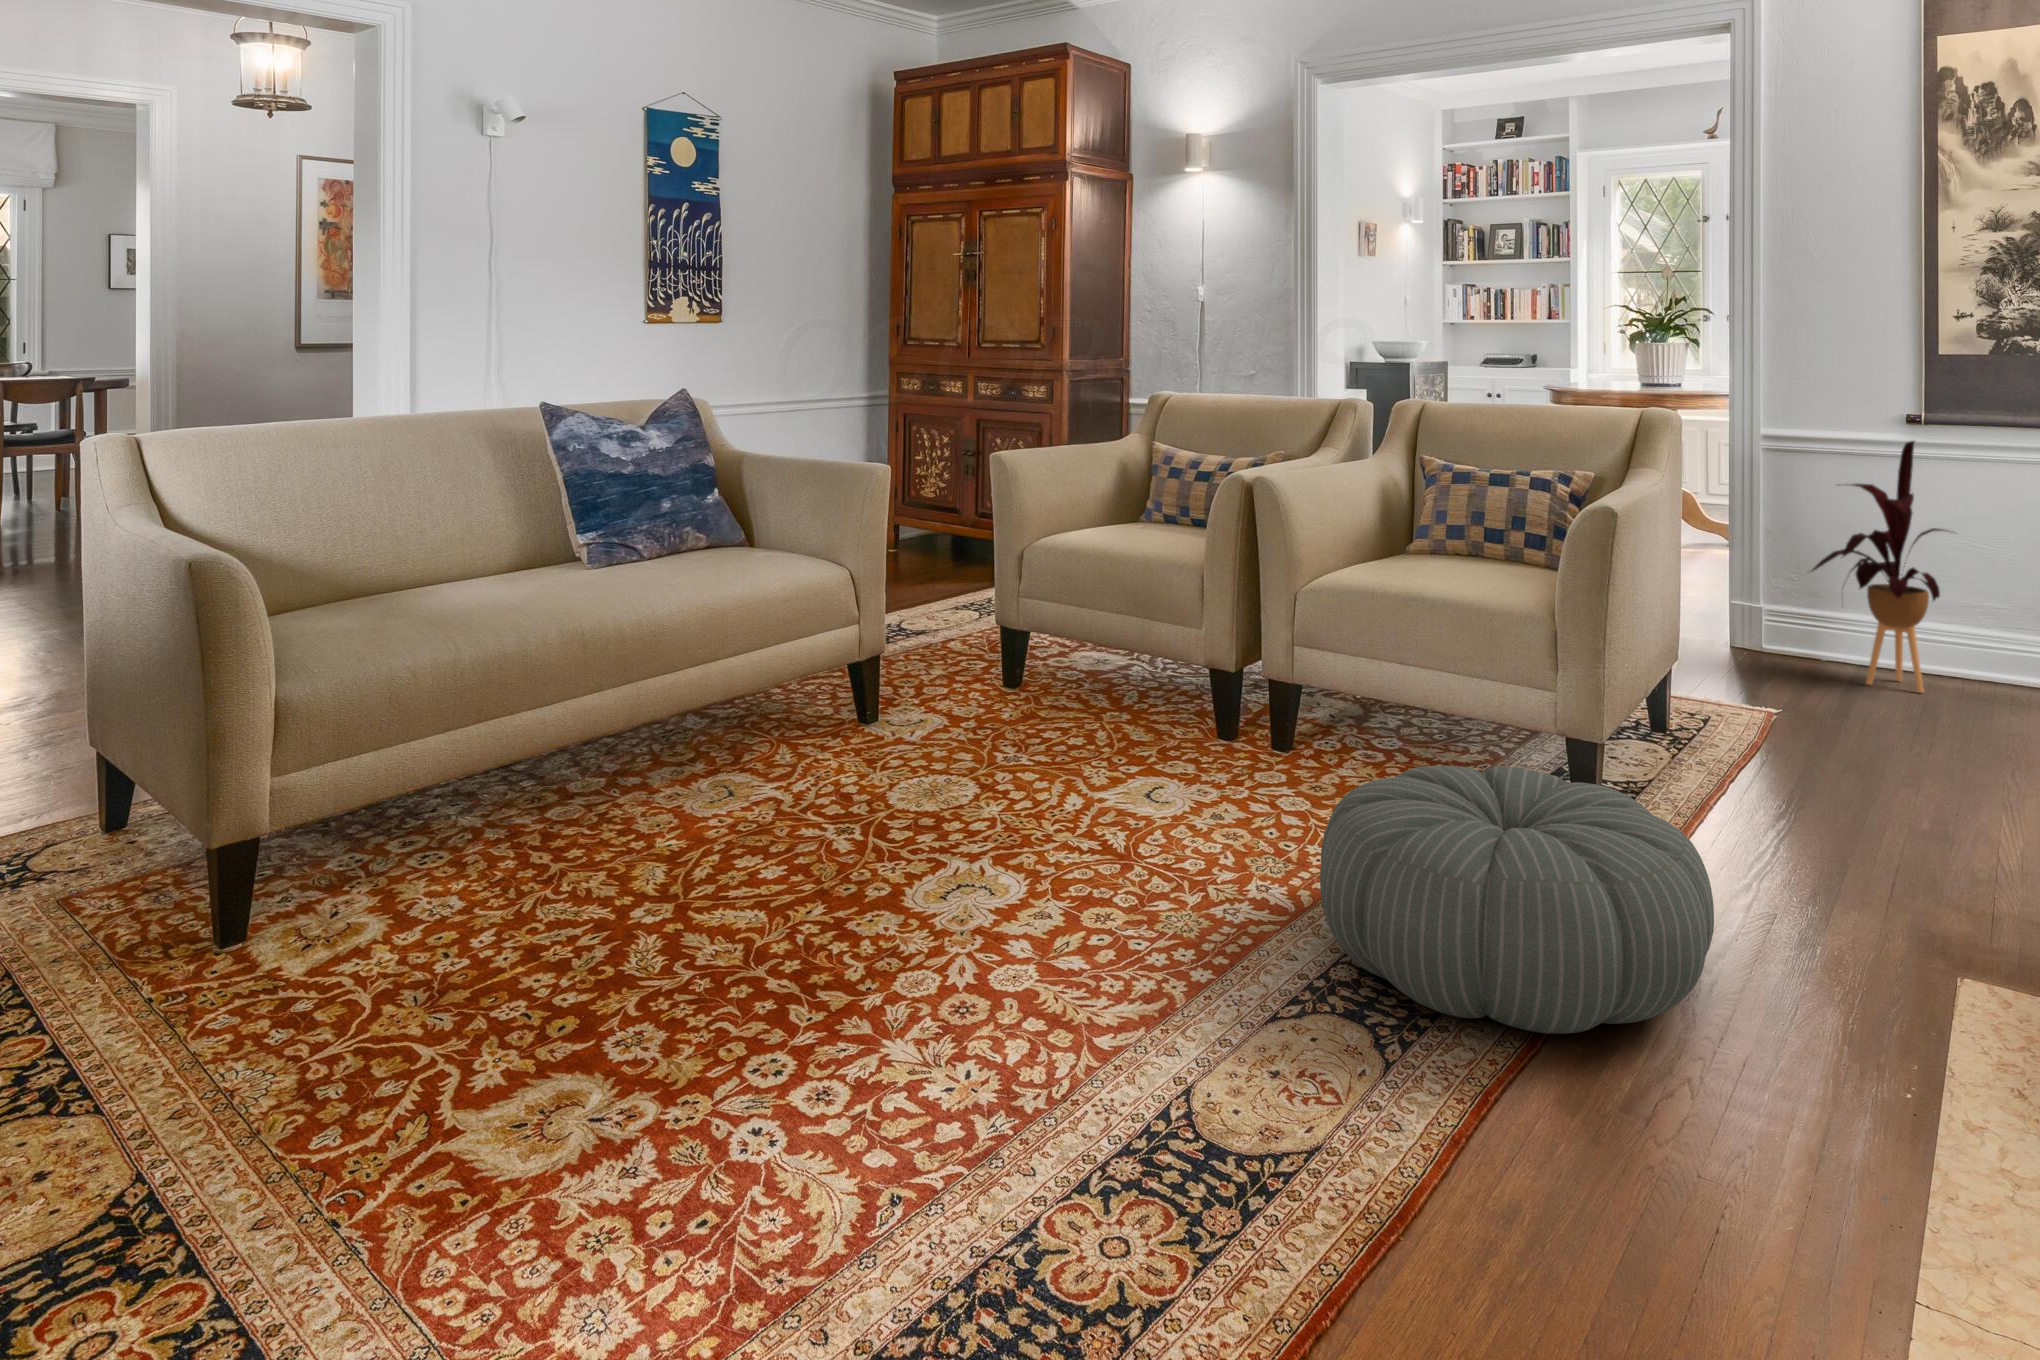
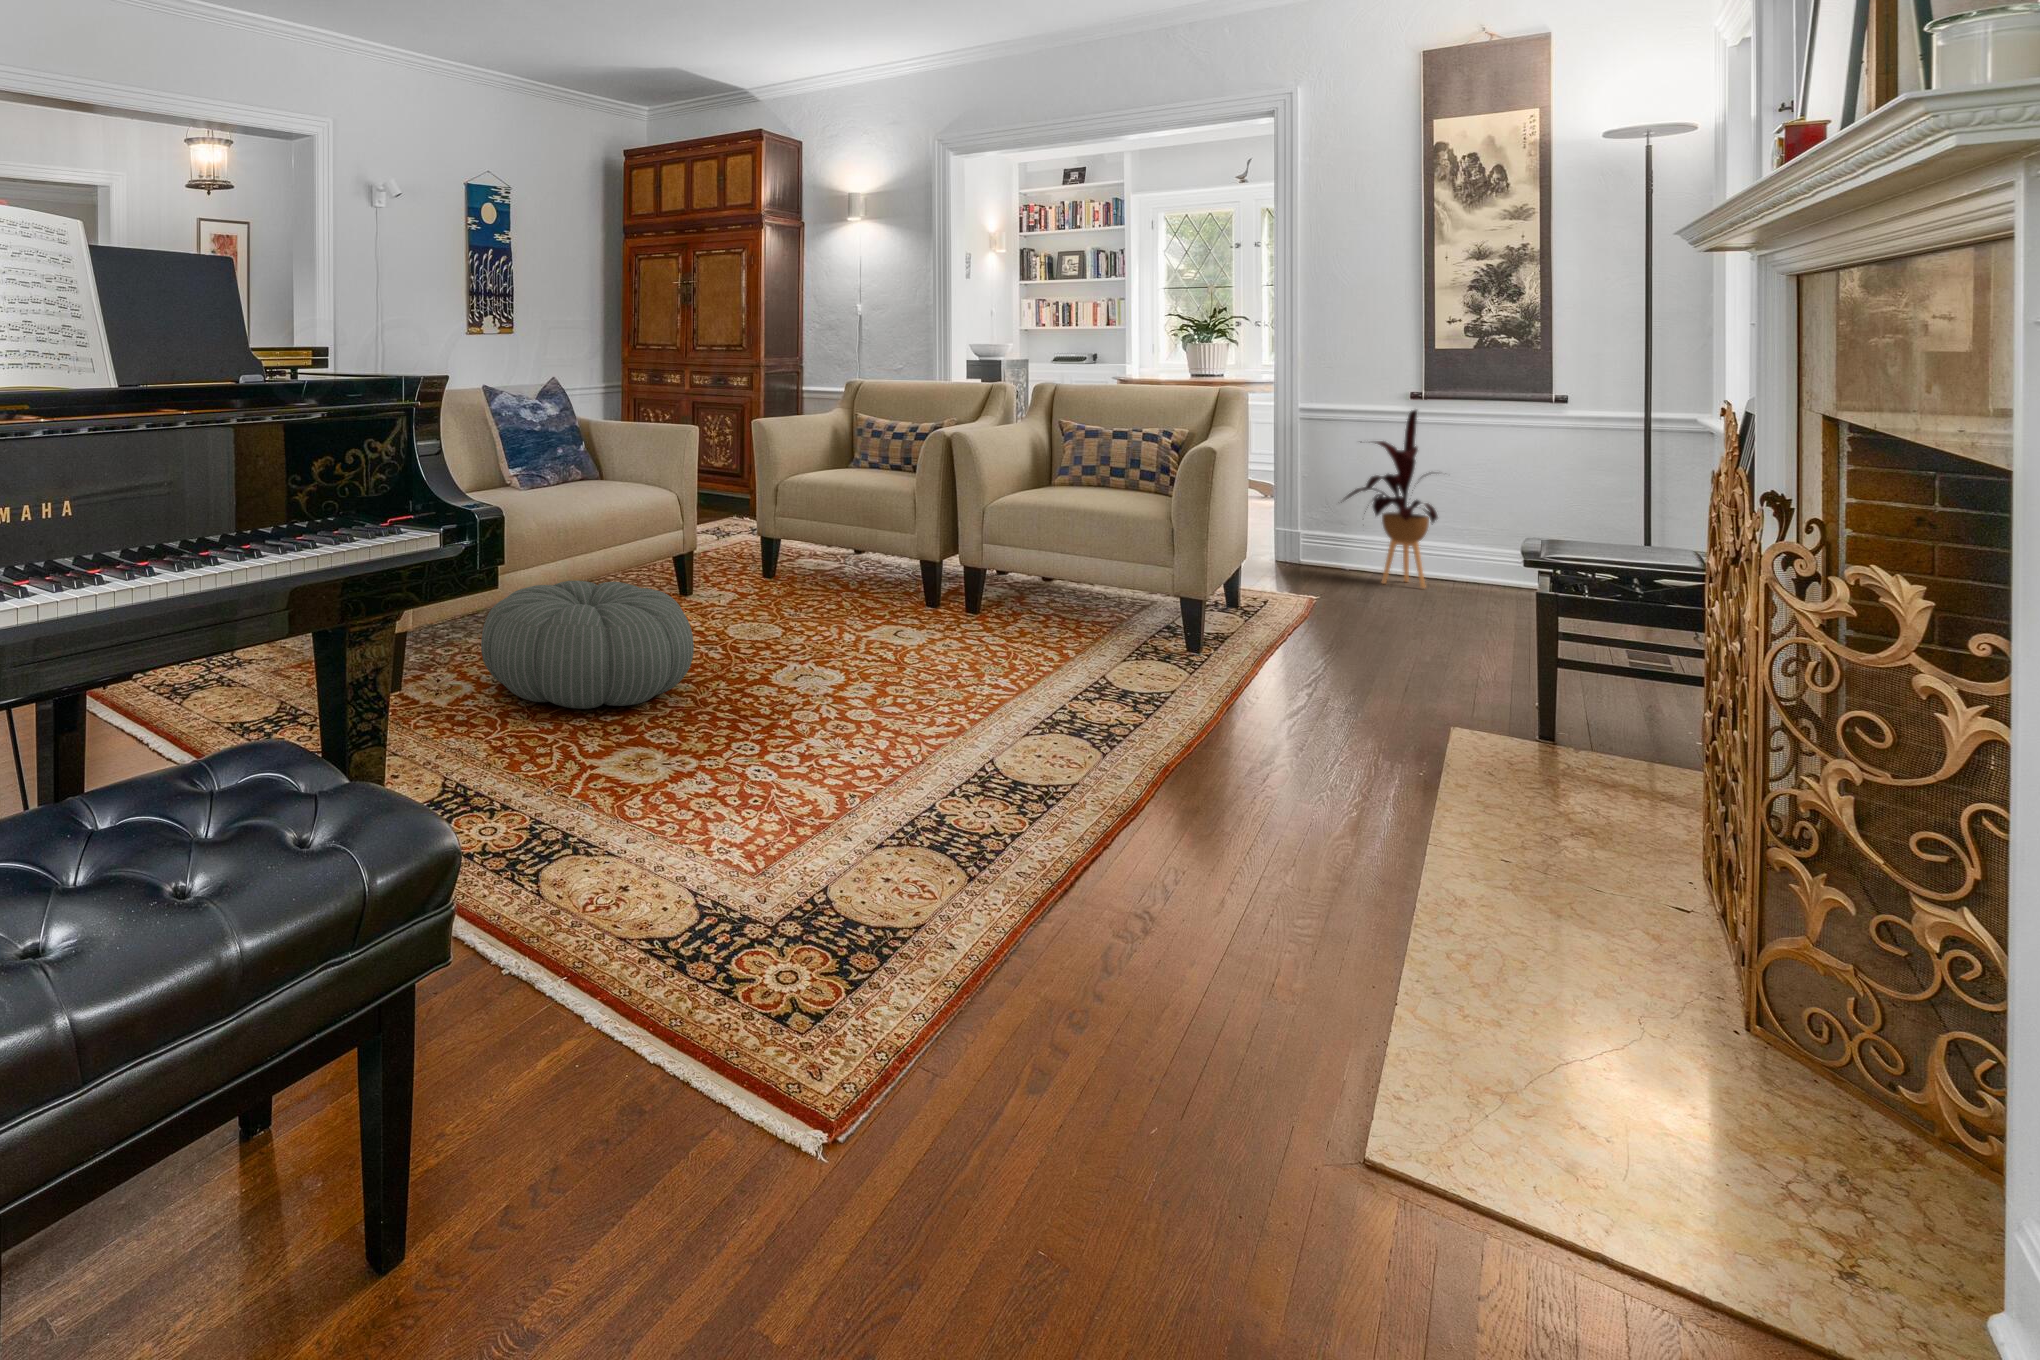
pouf: present [1320,766,1714,1034] -> present [481,581,694,709]

